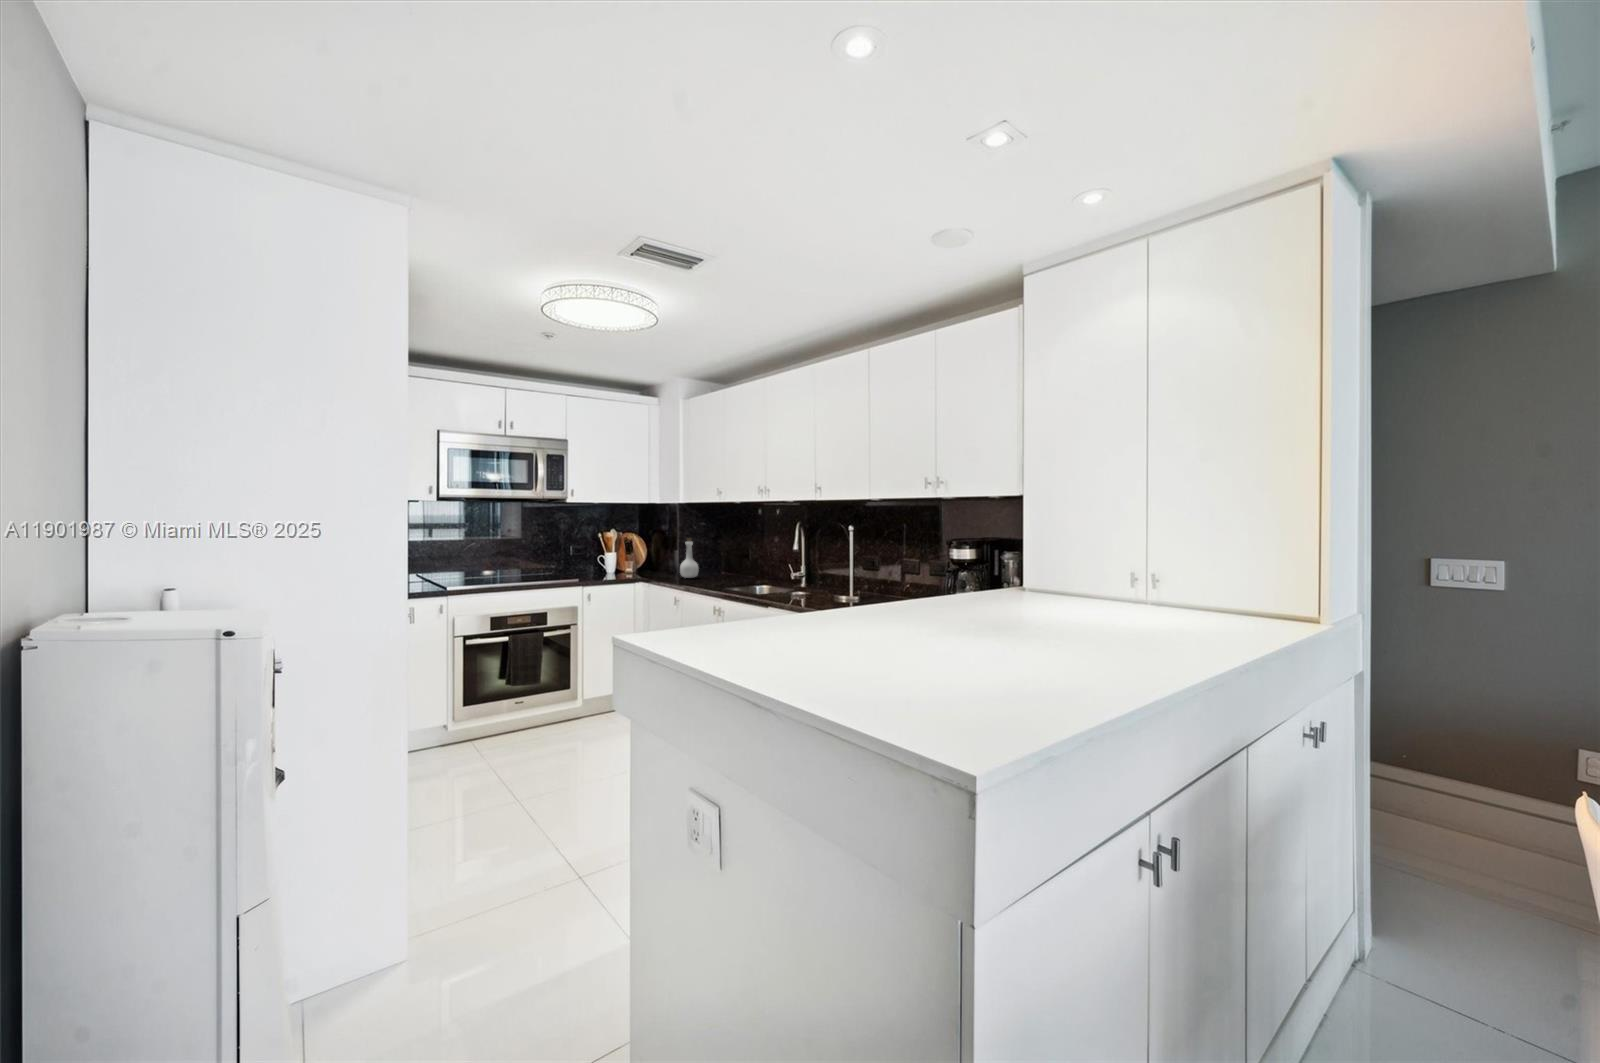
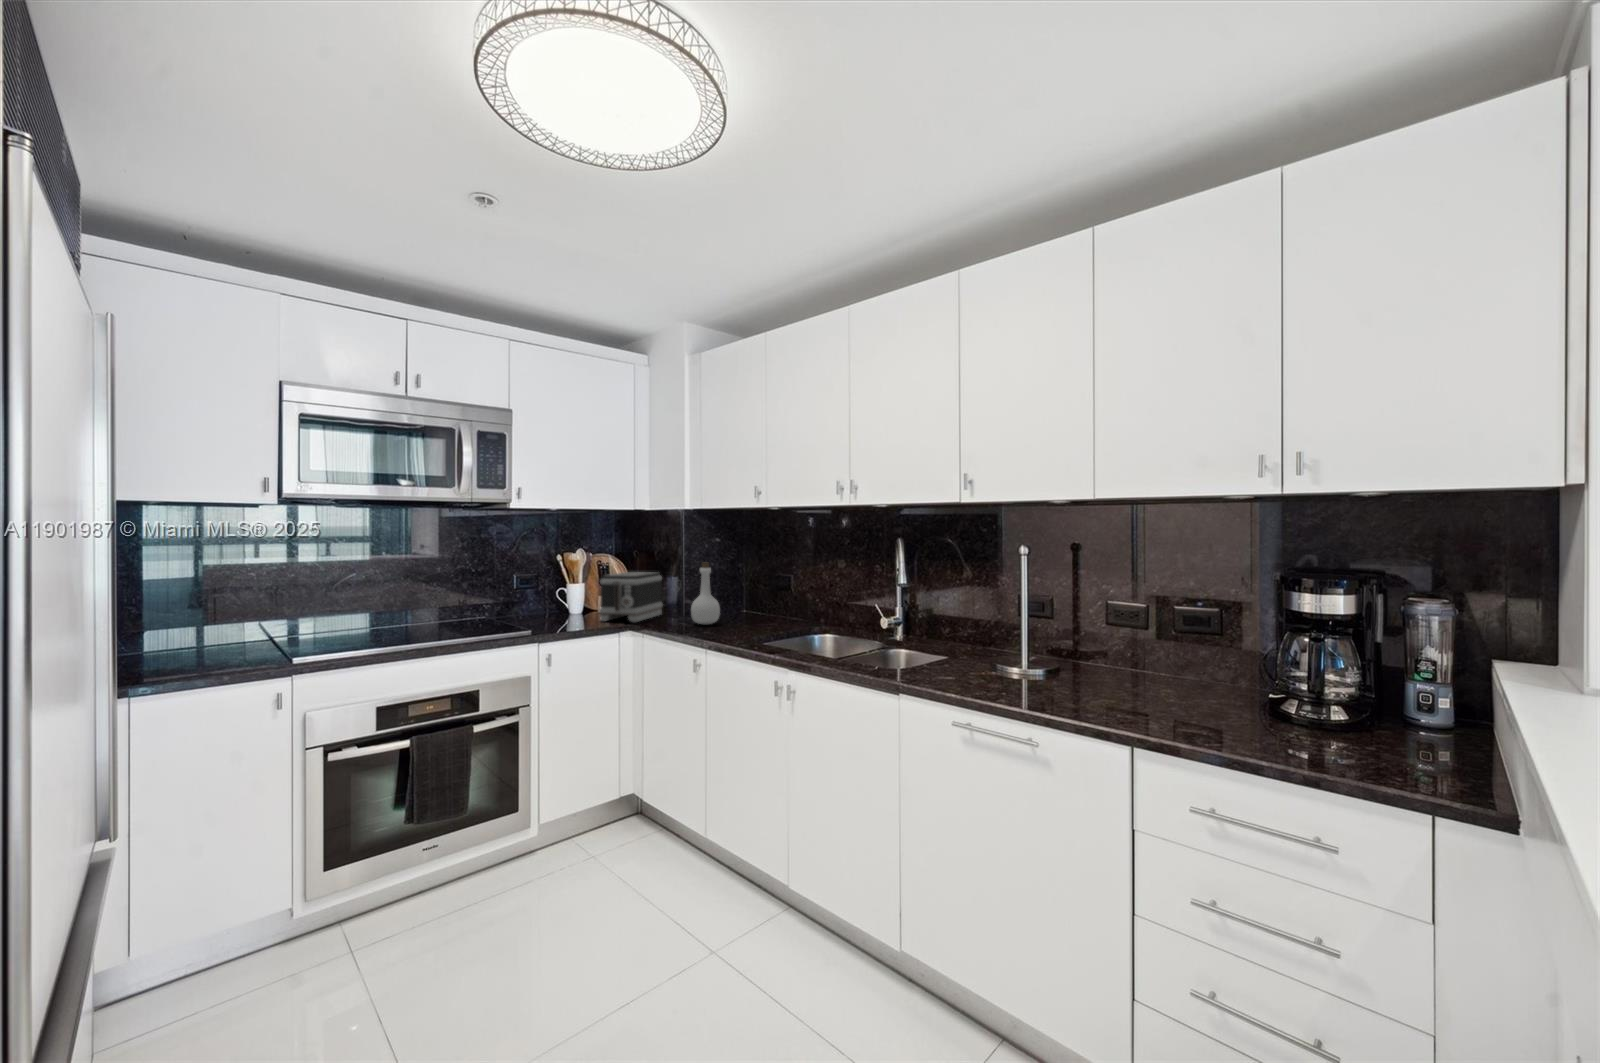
toaster: none [622,545,665,576] -> present [599,572,663,622]

